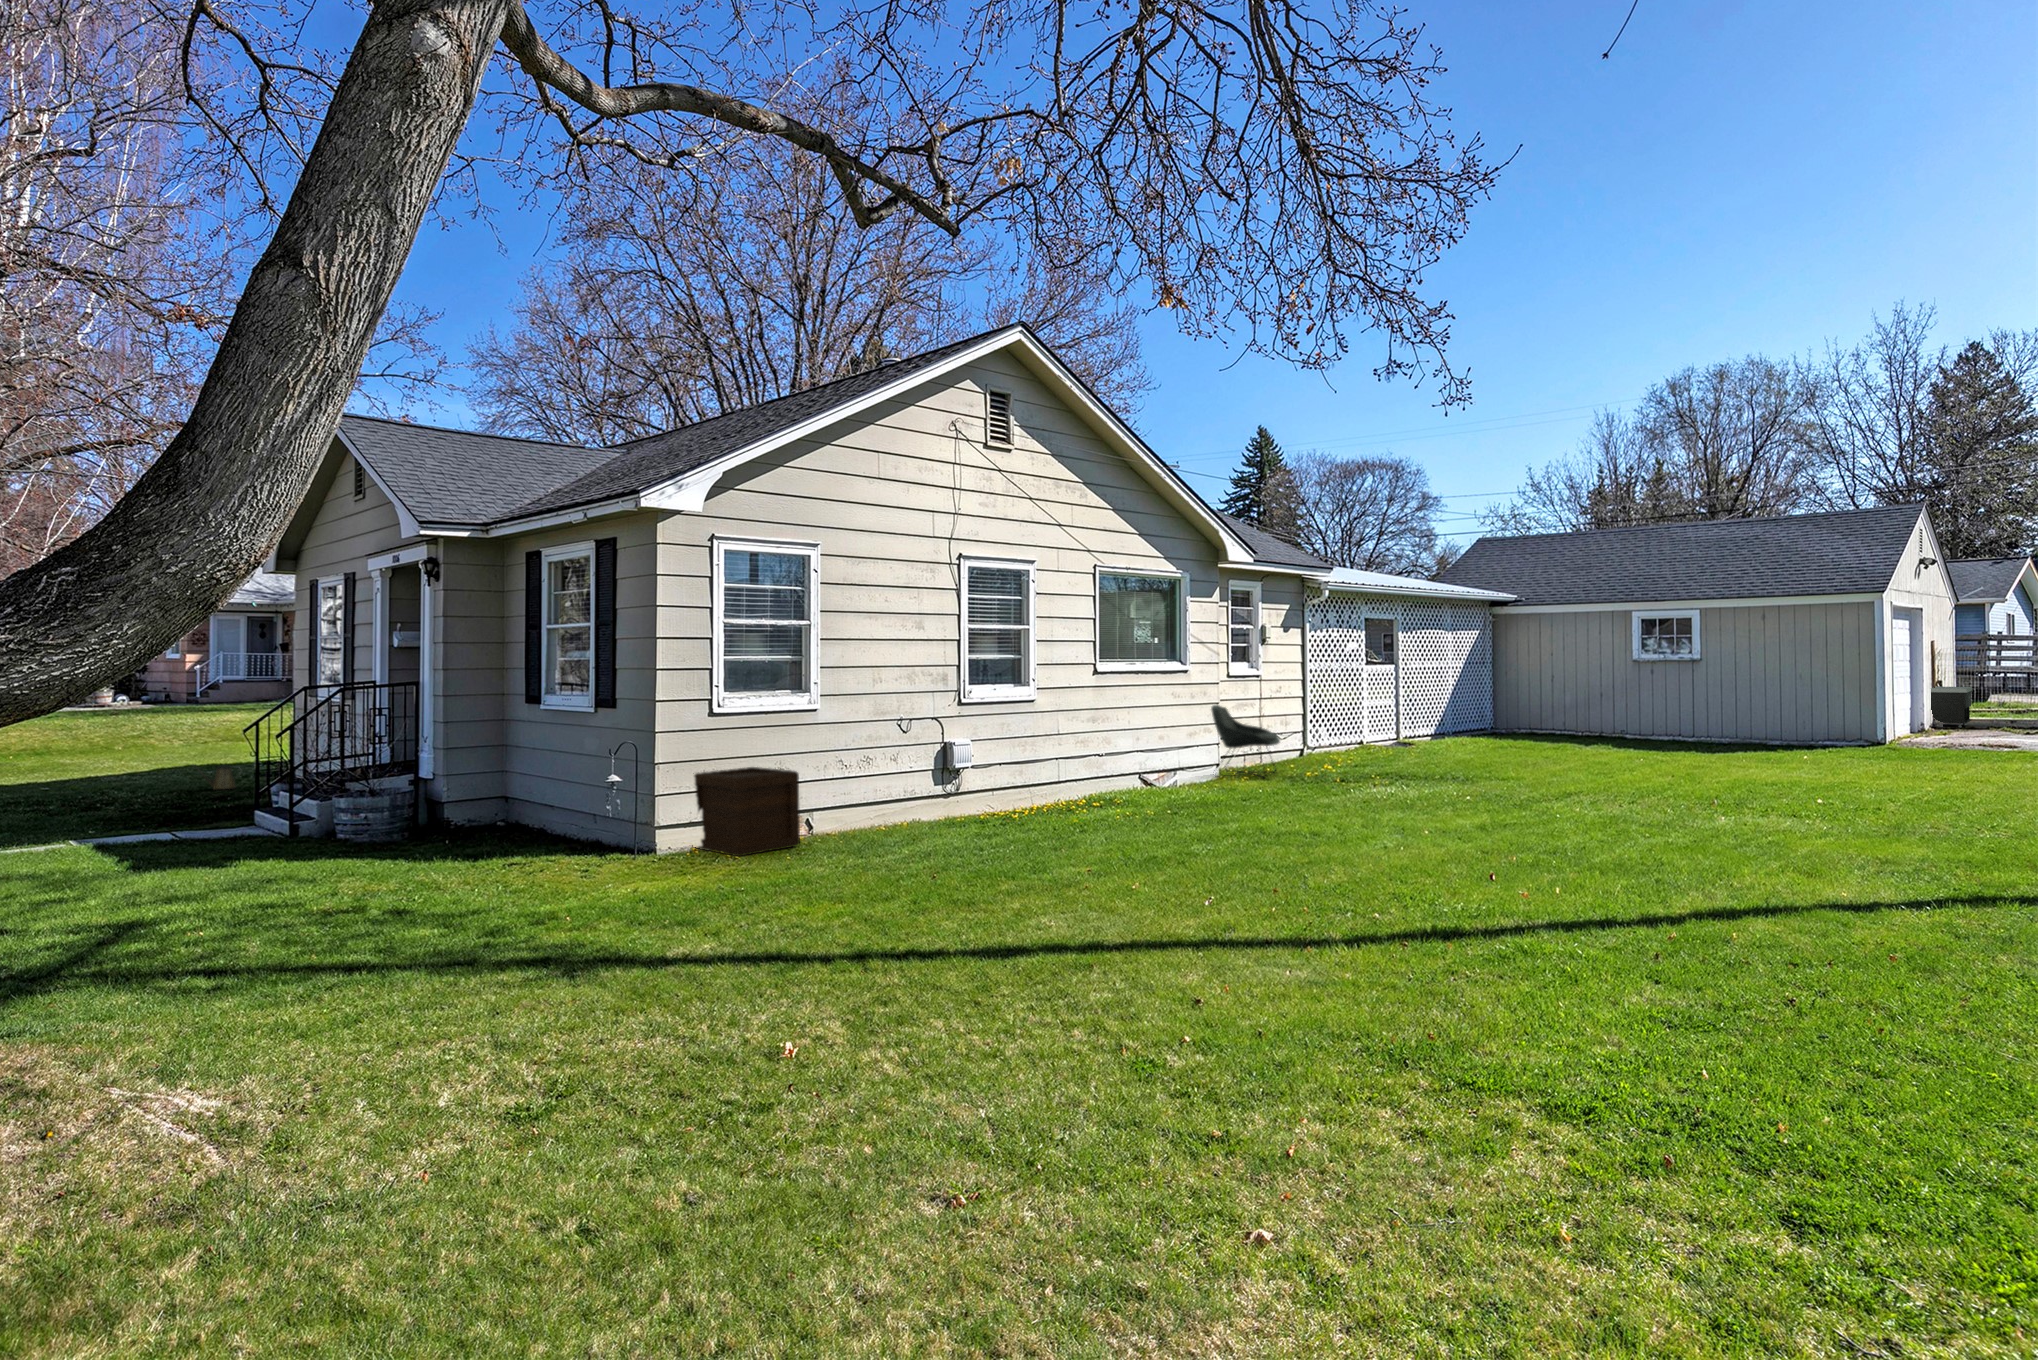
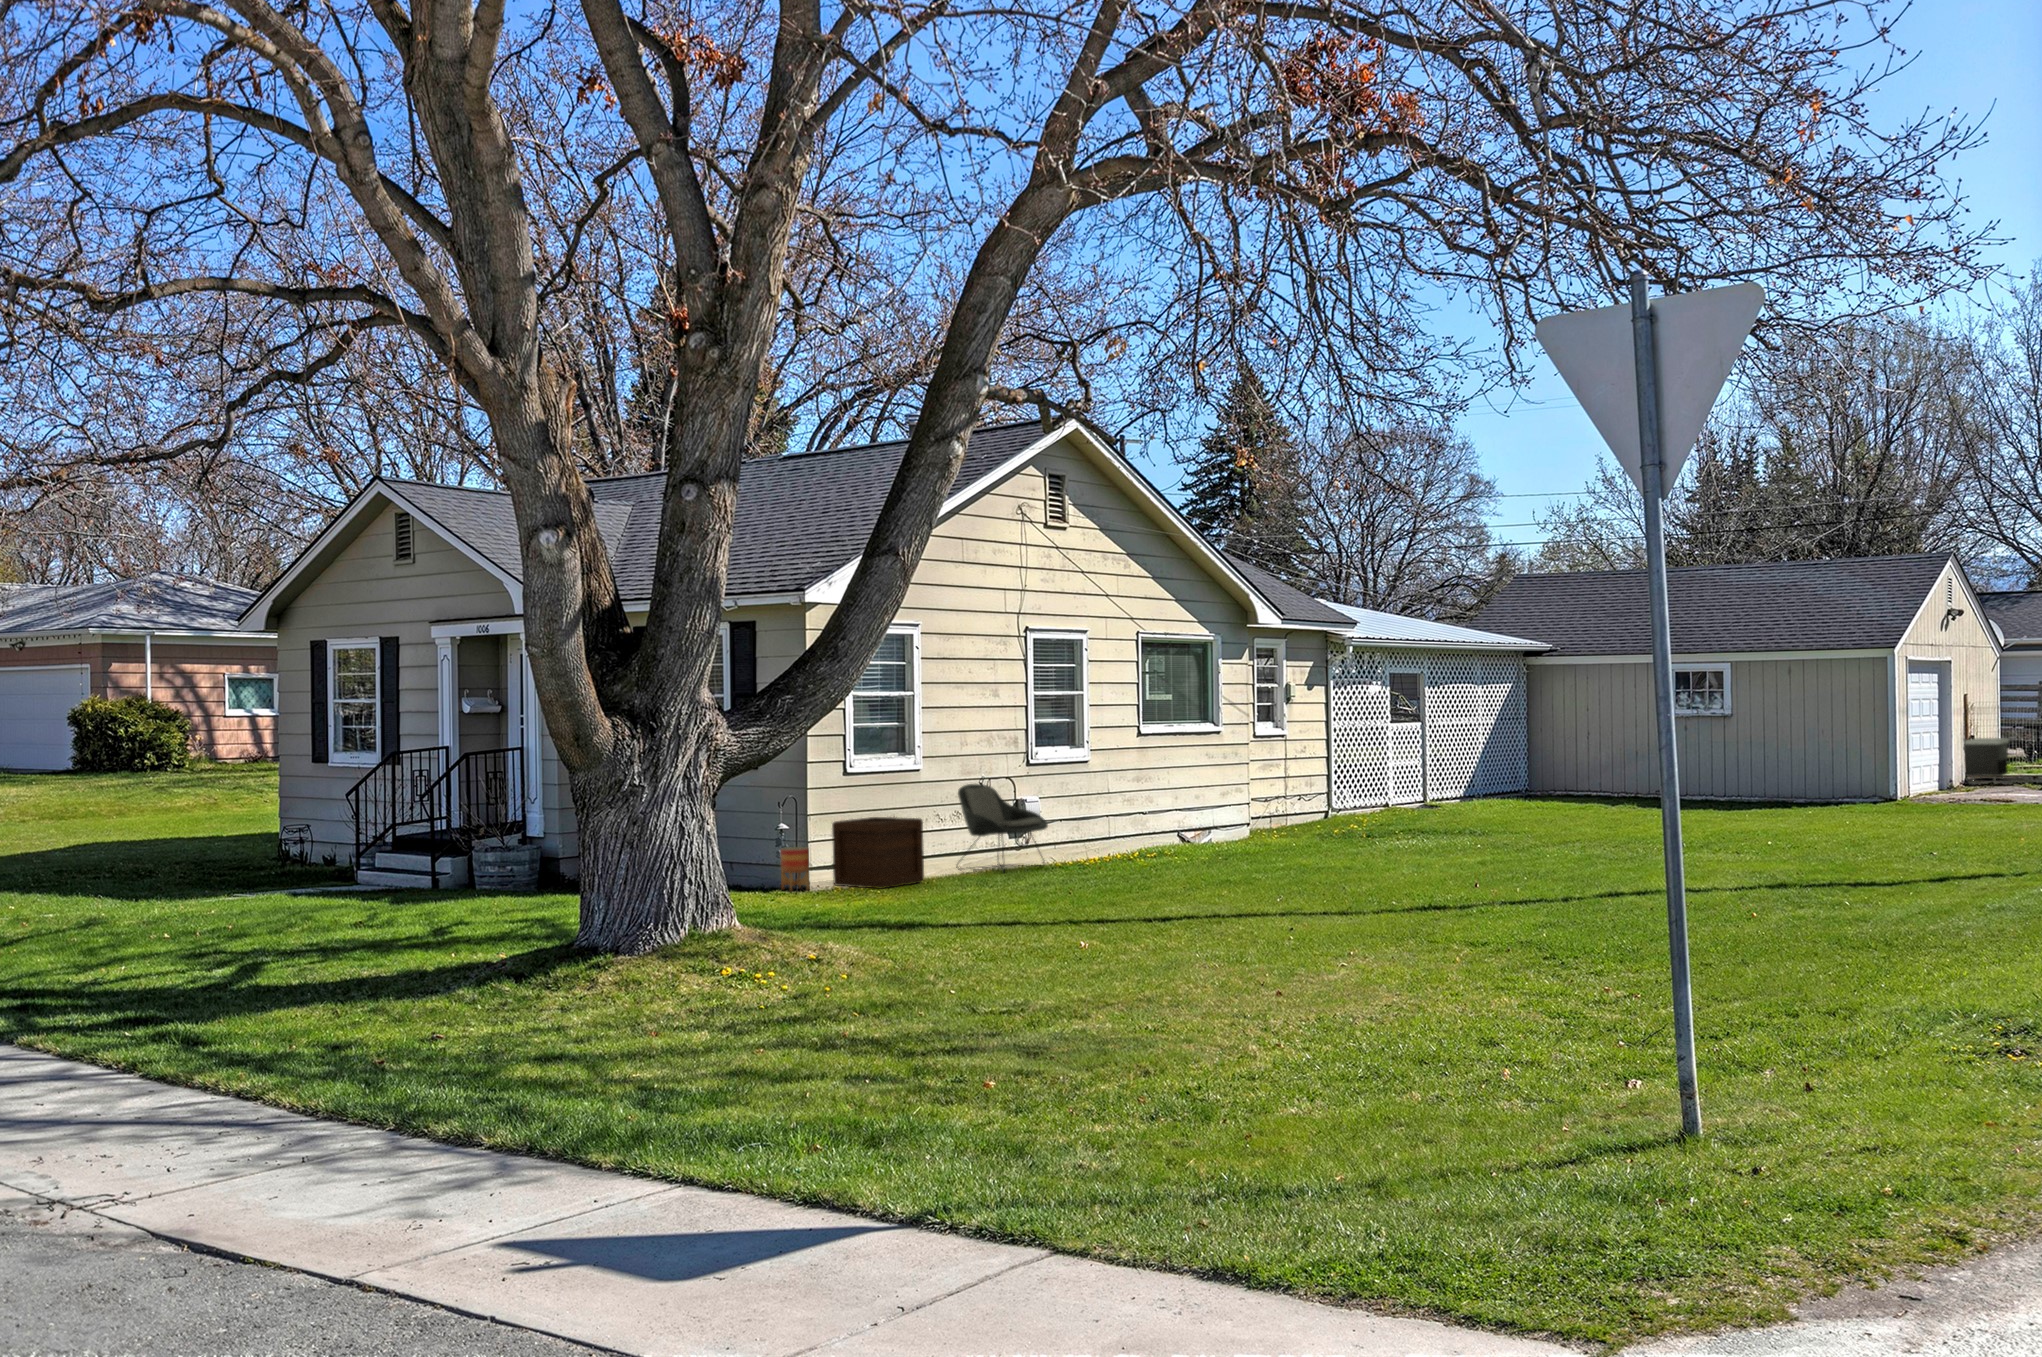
lounge chair: present [1211,705,1280,778] -> present [956,784,1048,872]
watering can: present [197,765,241,790] -> none [235,835,283,861]
planter: none [621,803,656,858] -> present [780,847,810,890]

